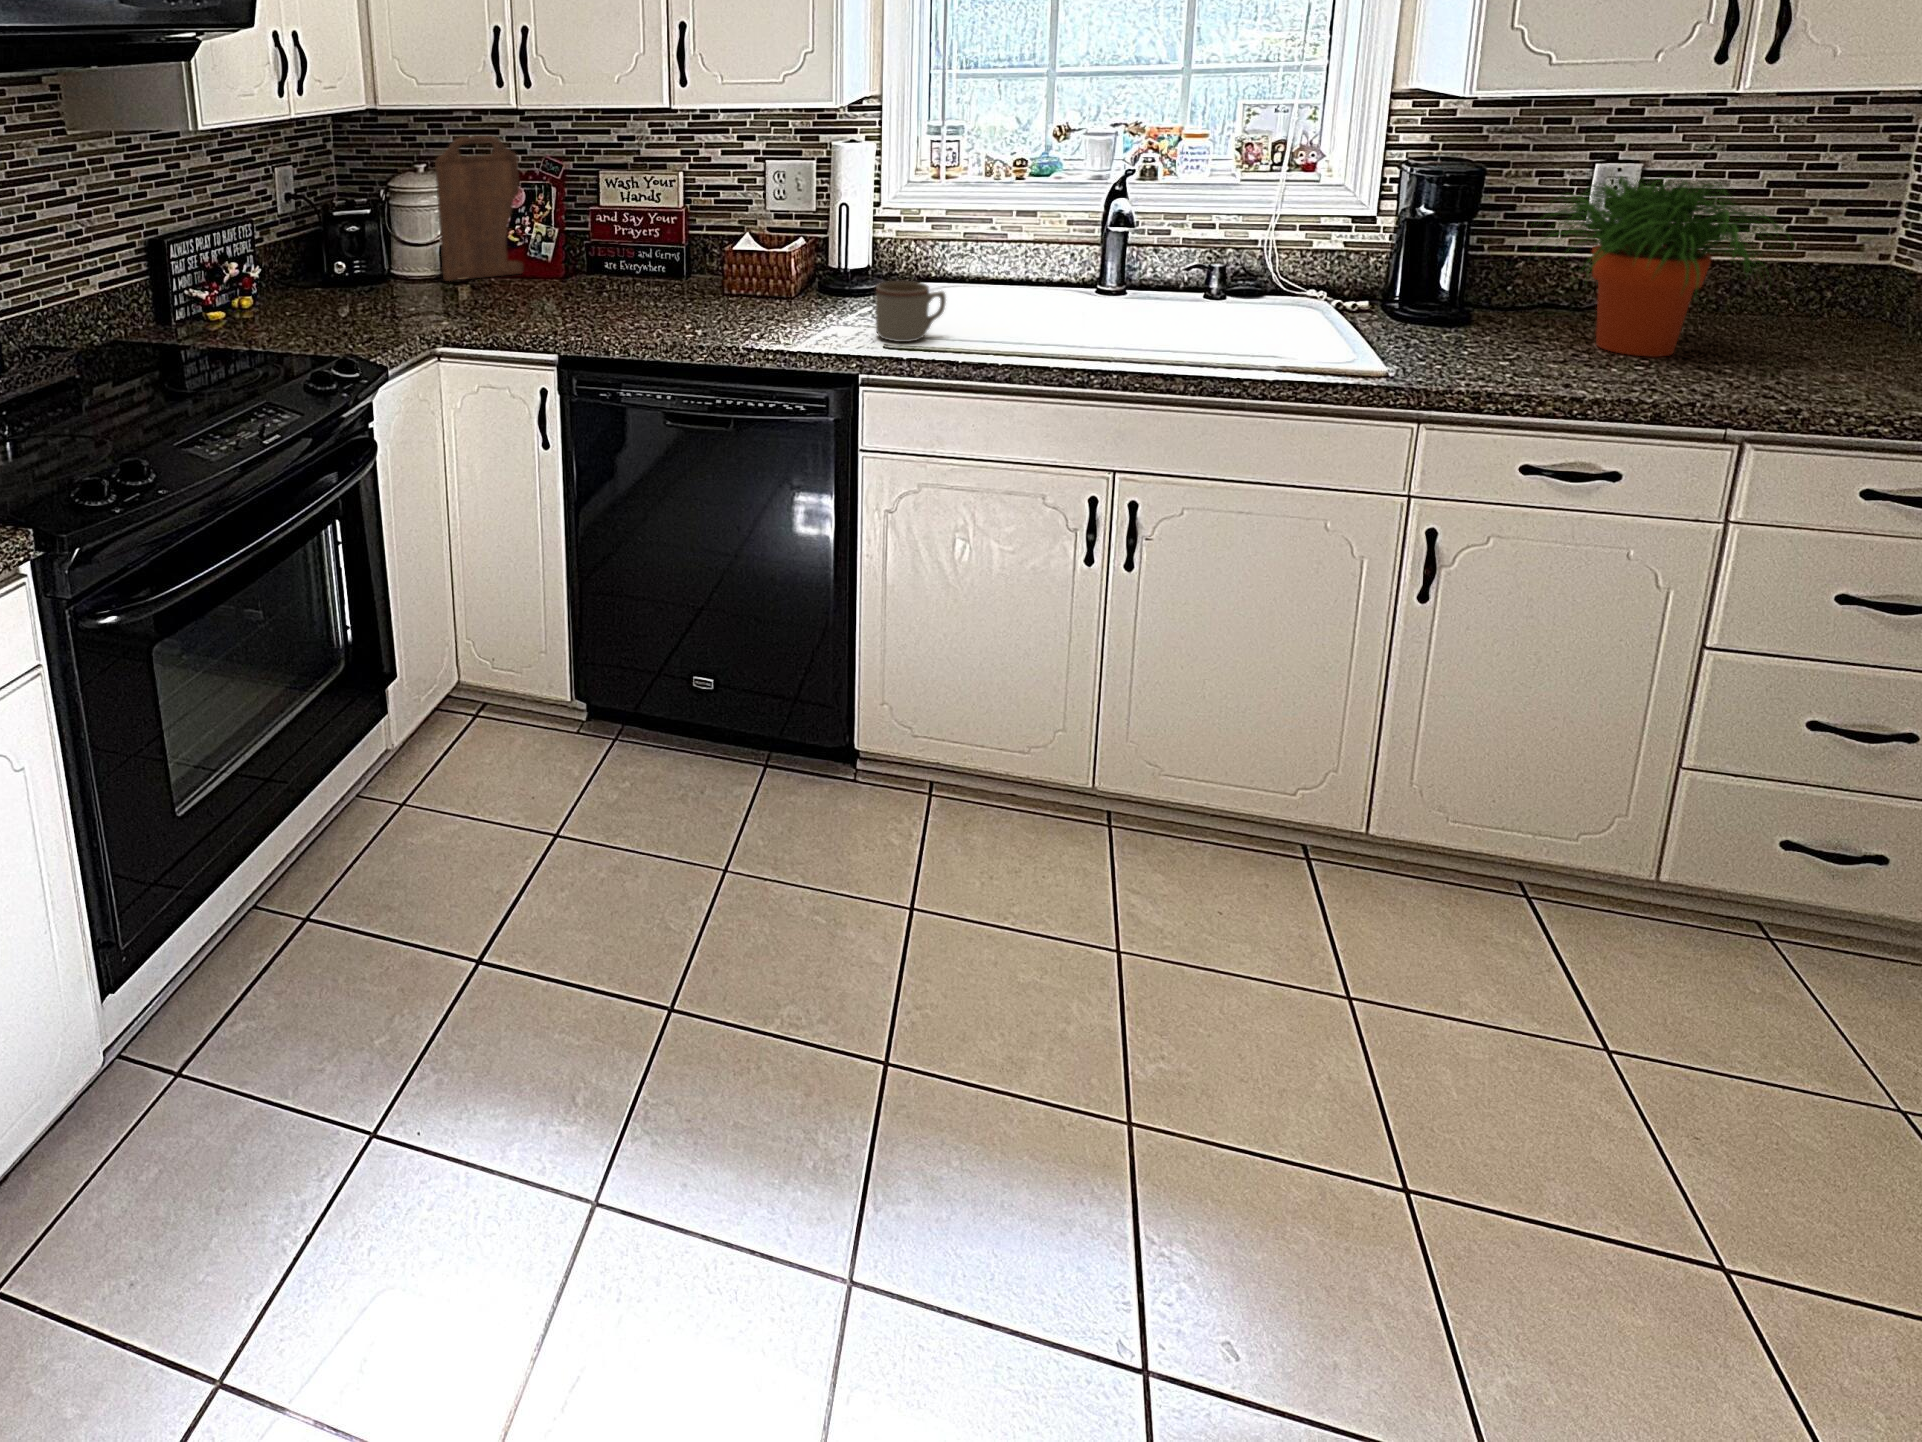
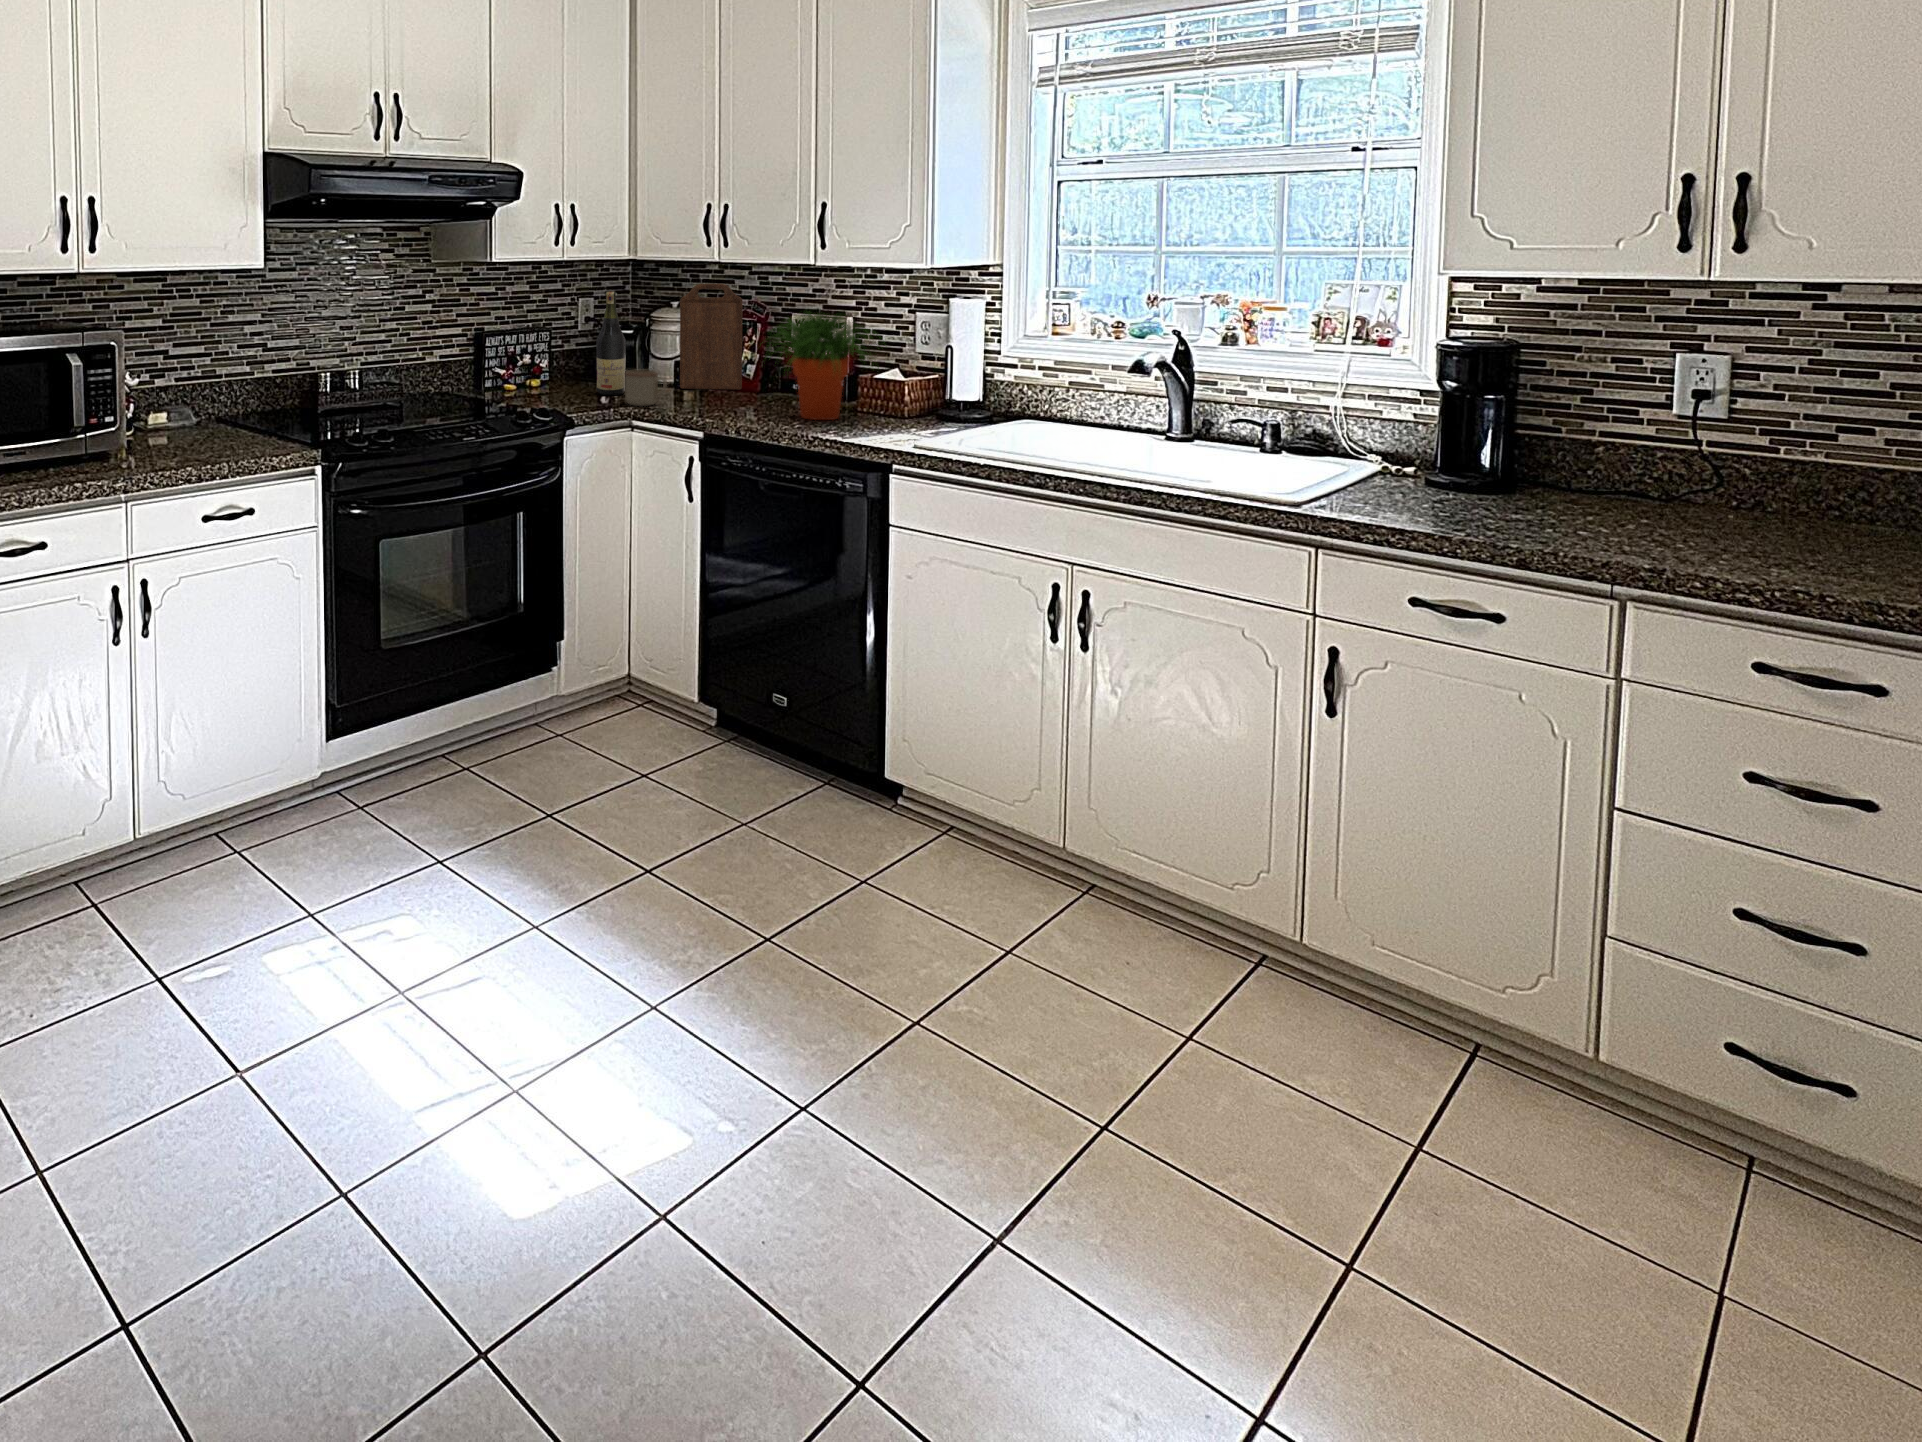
wine bottle: none [340,159,388,307] -> present [596,292,626,395]
potted plant: present [1538,177,1794,357] -> present [762,311,877,420]
mug: present [876,281,946,342] -> present [625,370,667,406]

